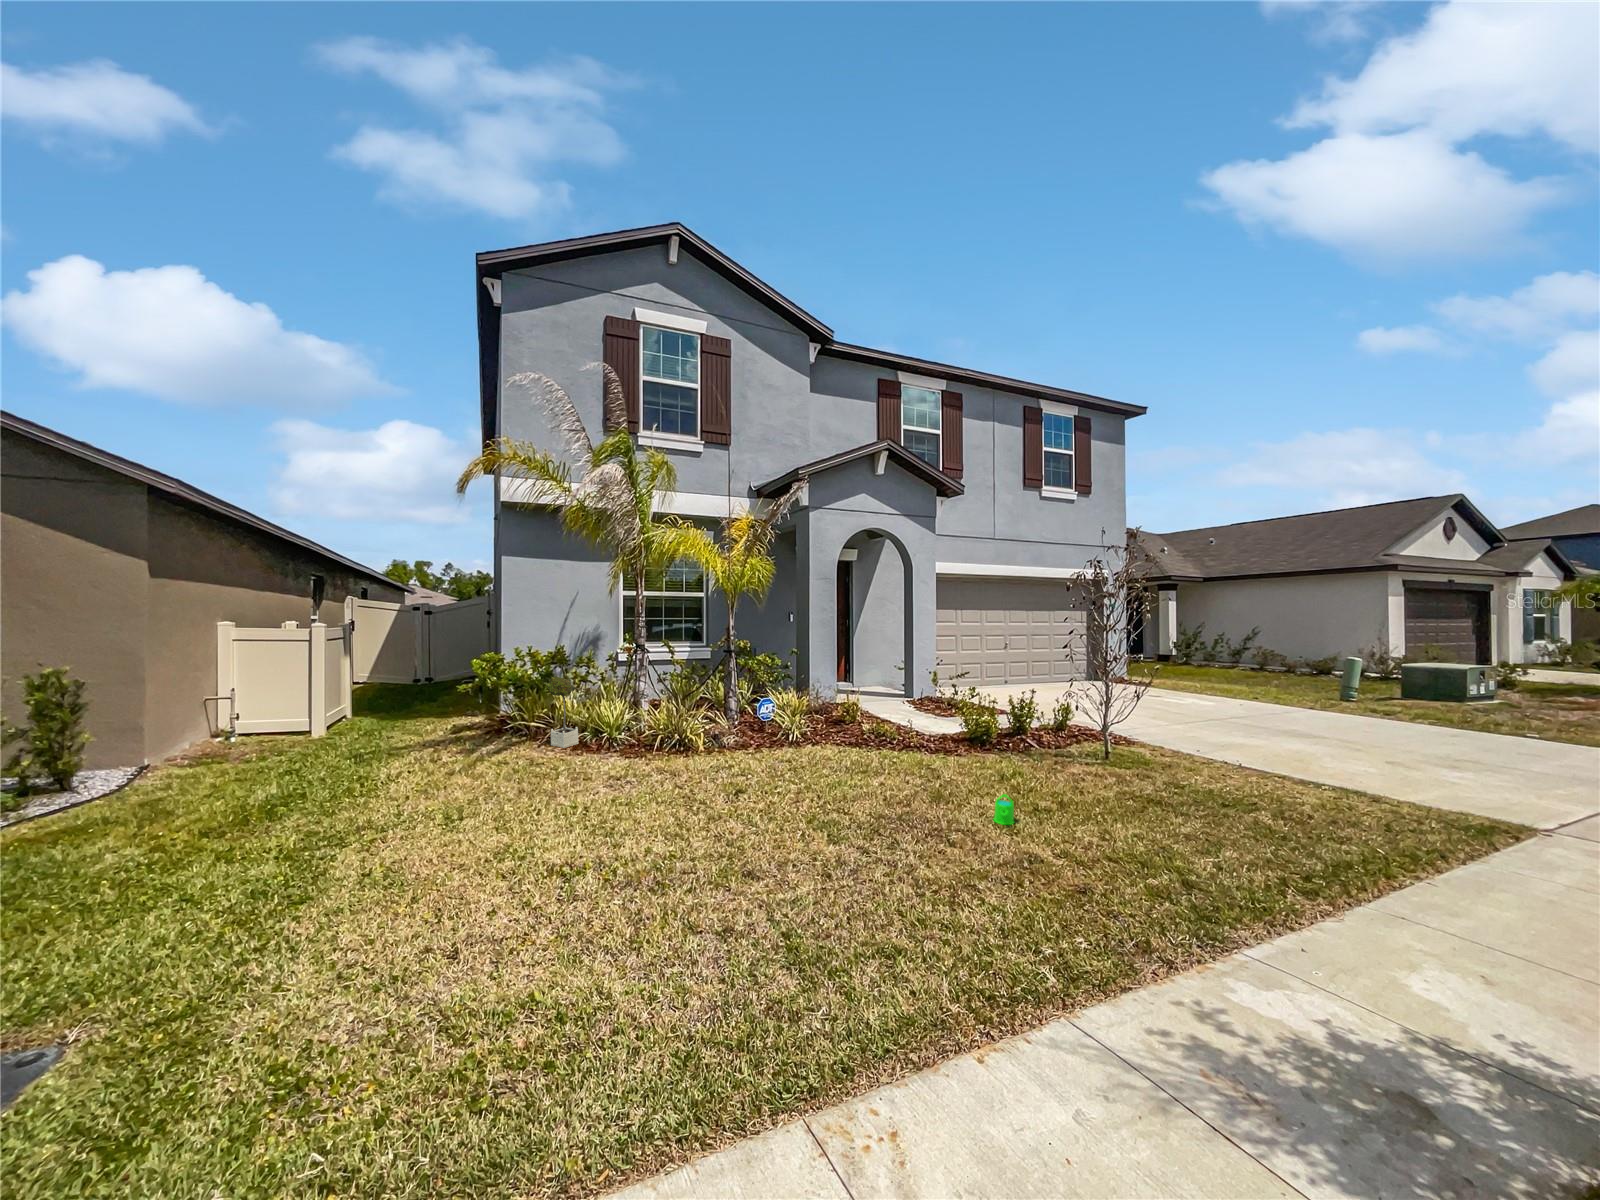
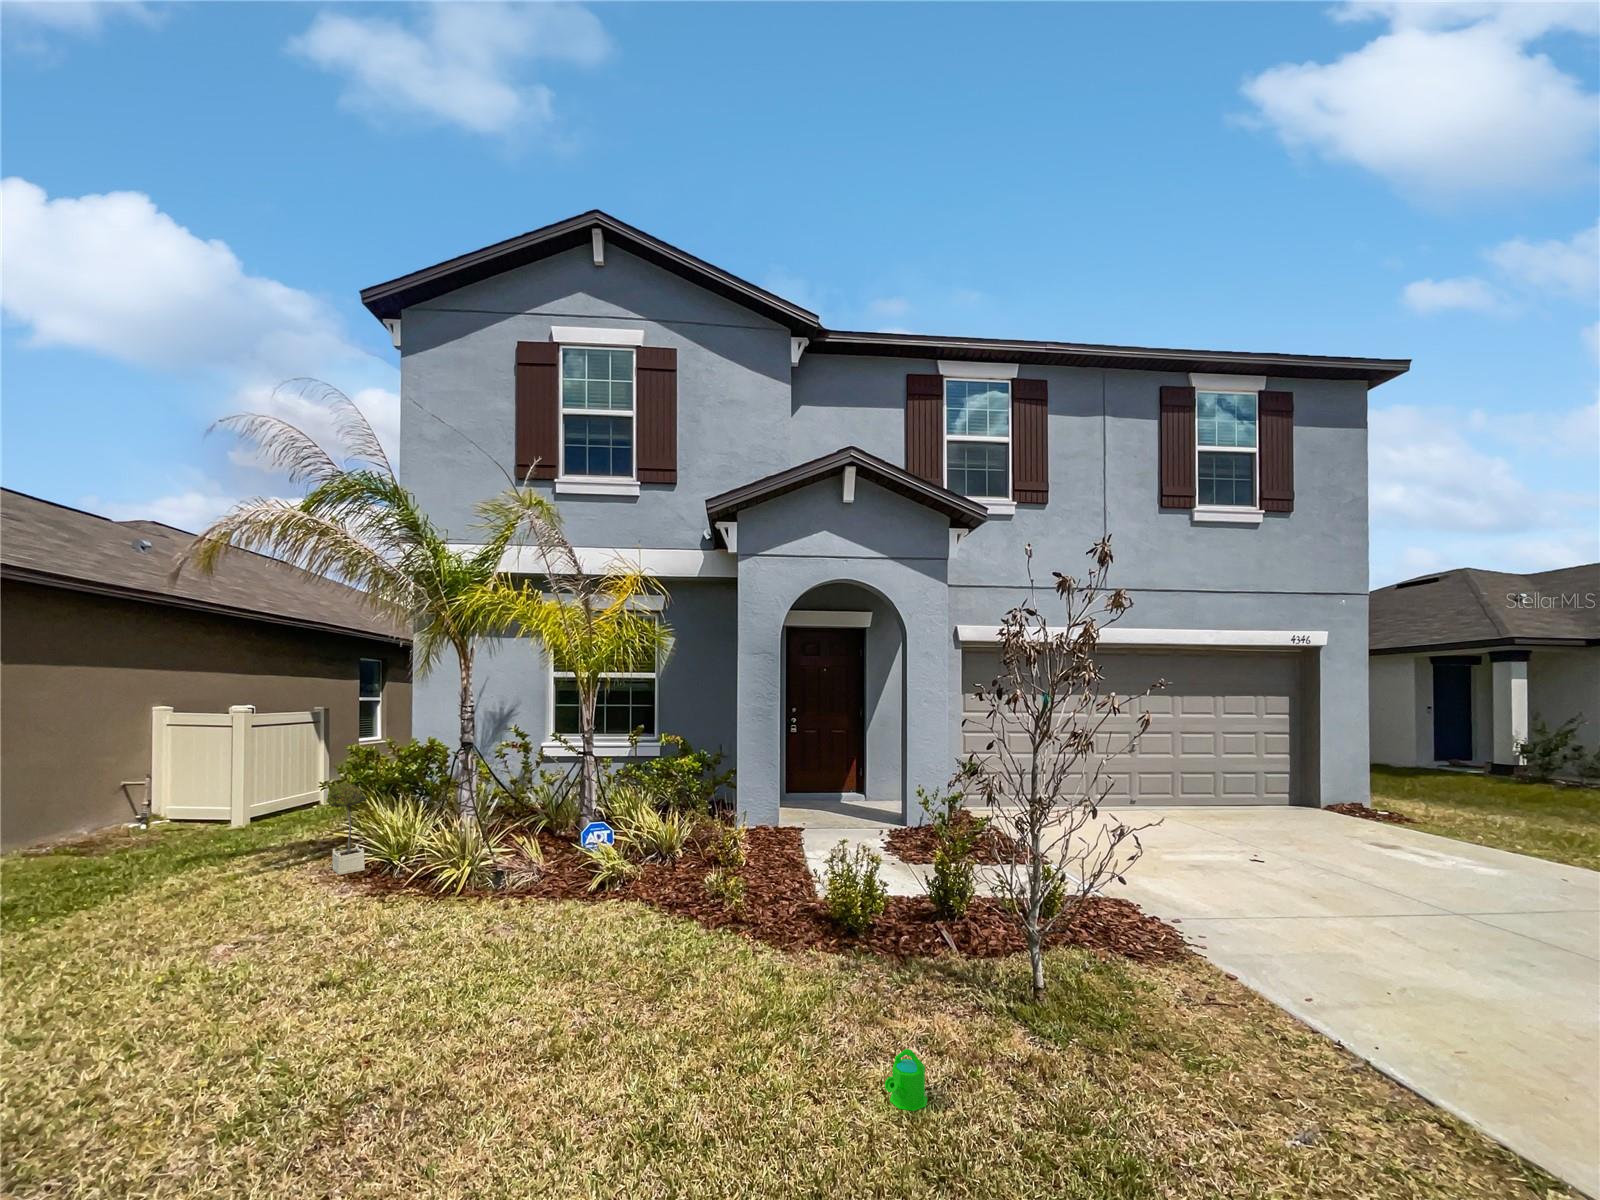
watering can: present [994,794,1014,825] -> present [885,1049,928,1111]

